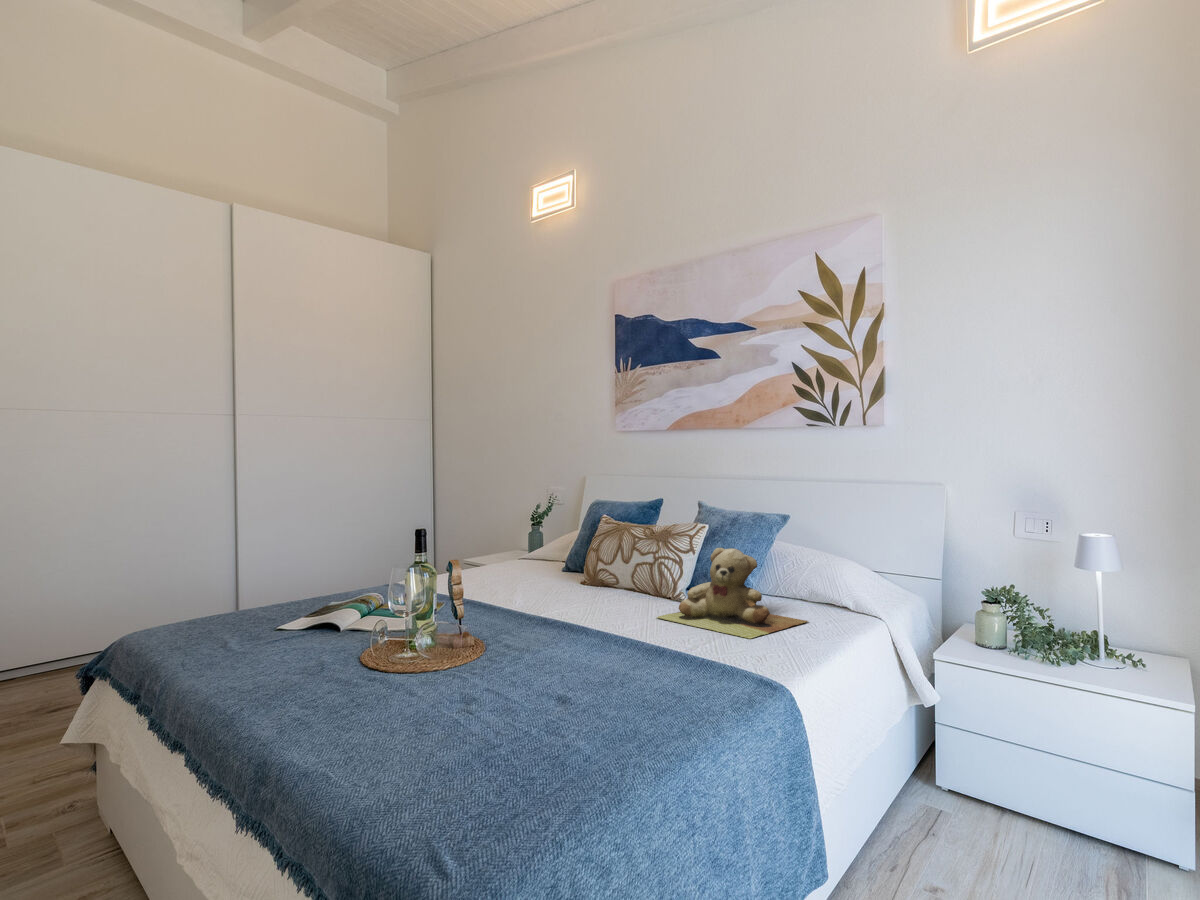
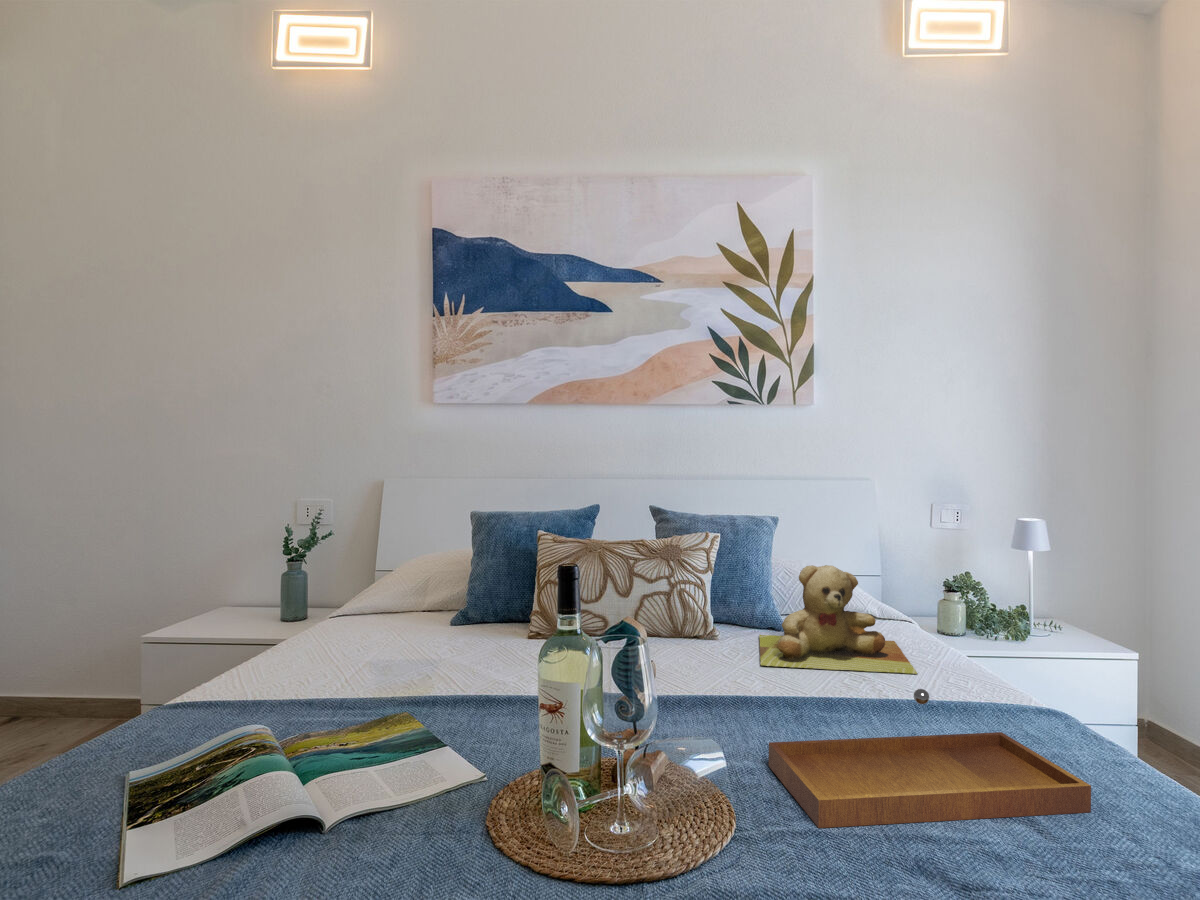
tray: none [429,612,634,709] -> present [769,689,1091,828]

